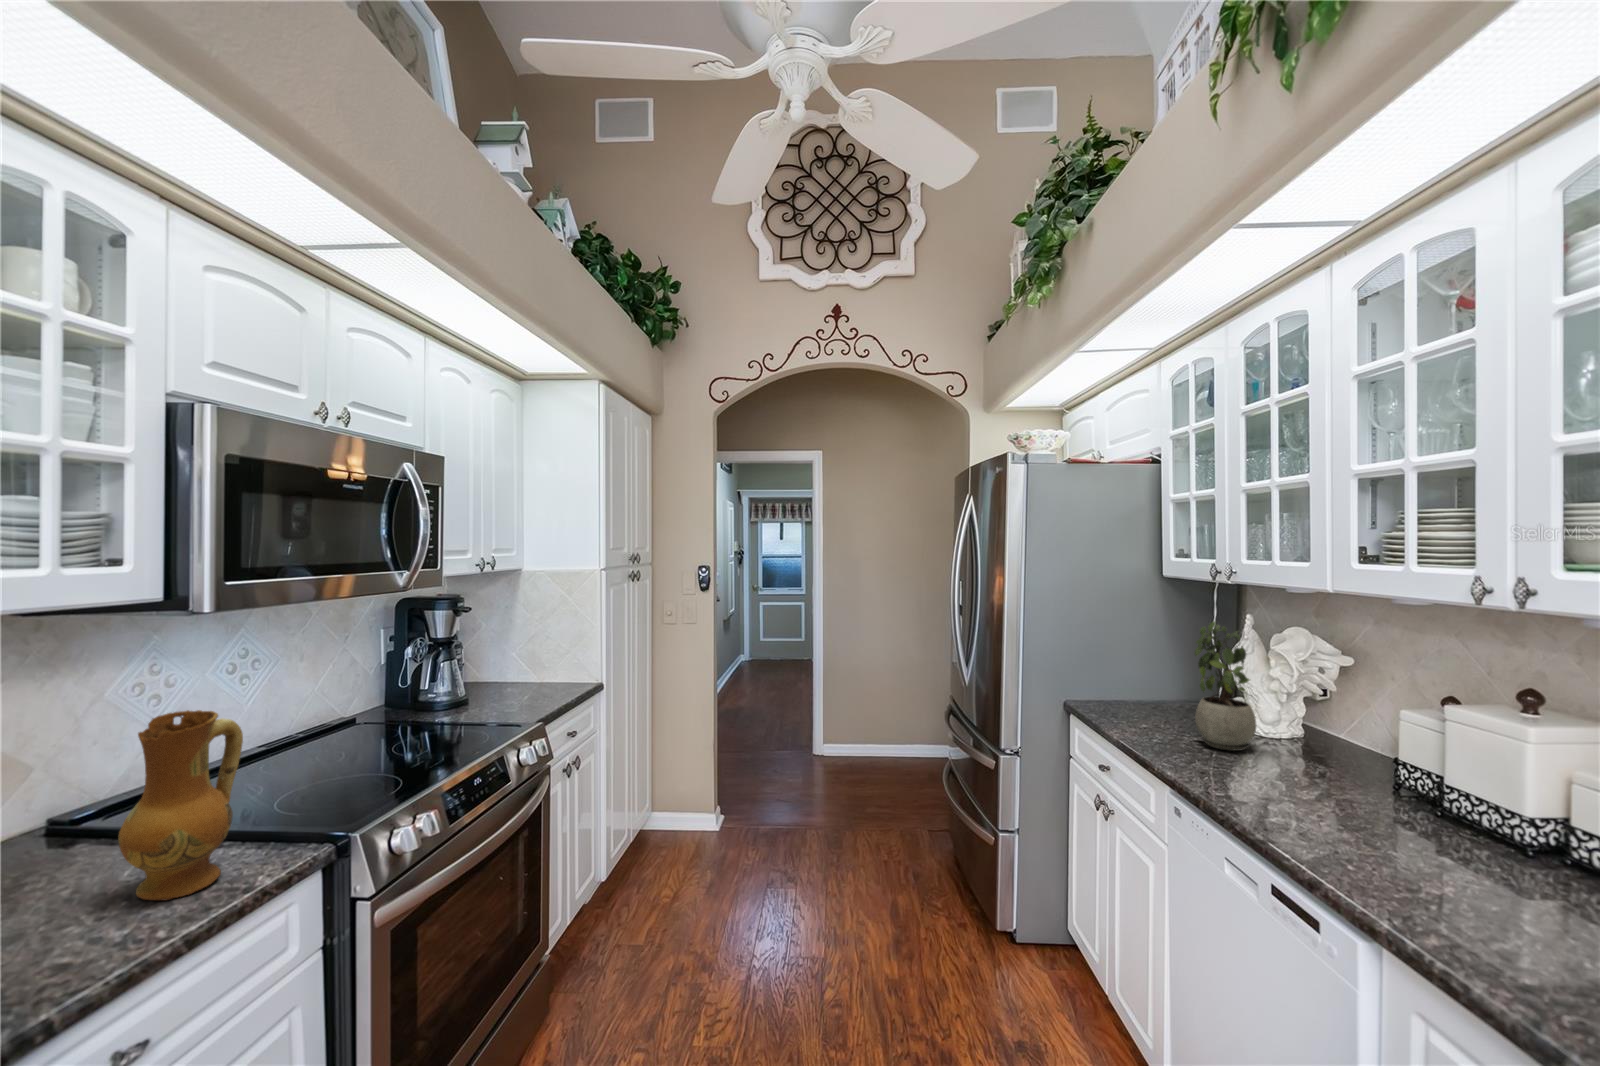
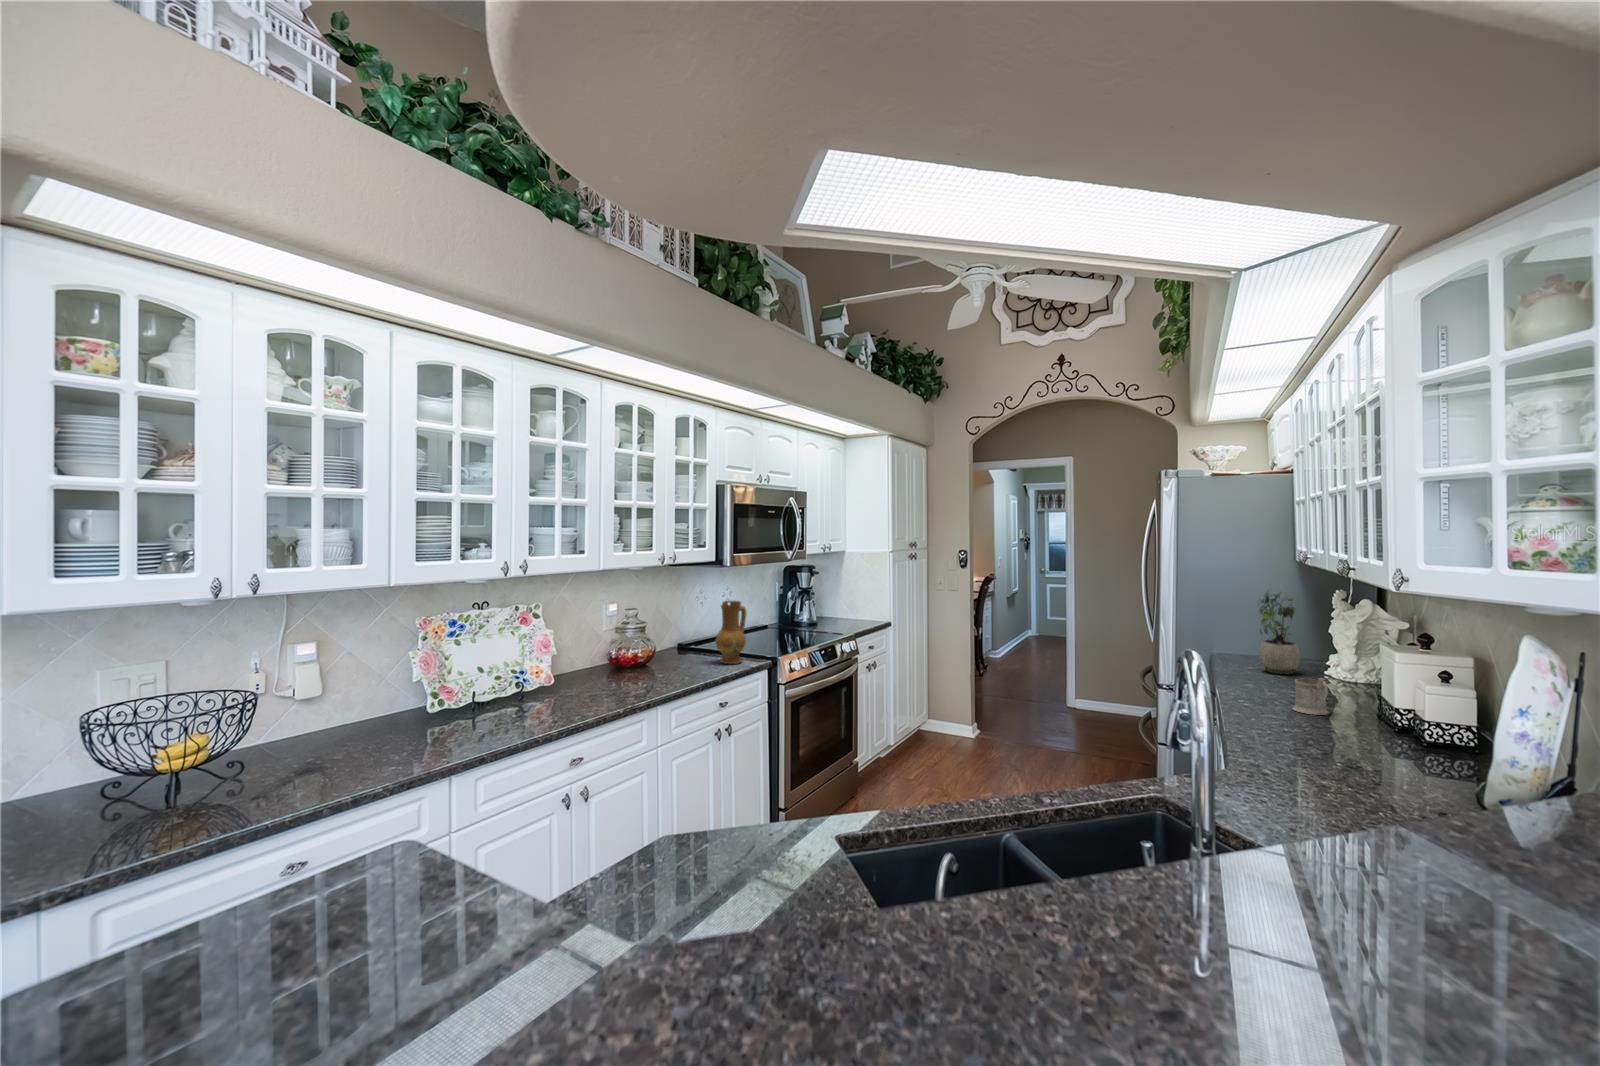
mug: none [1422,799,1530,877] -> present [1293,678,1329,715]

